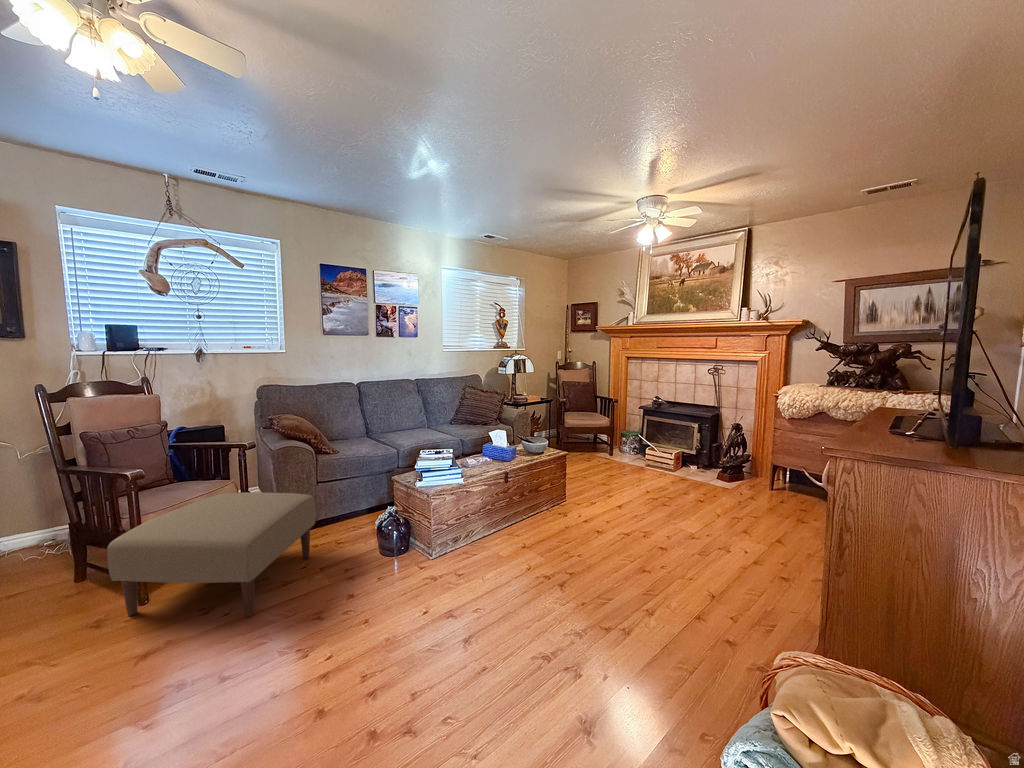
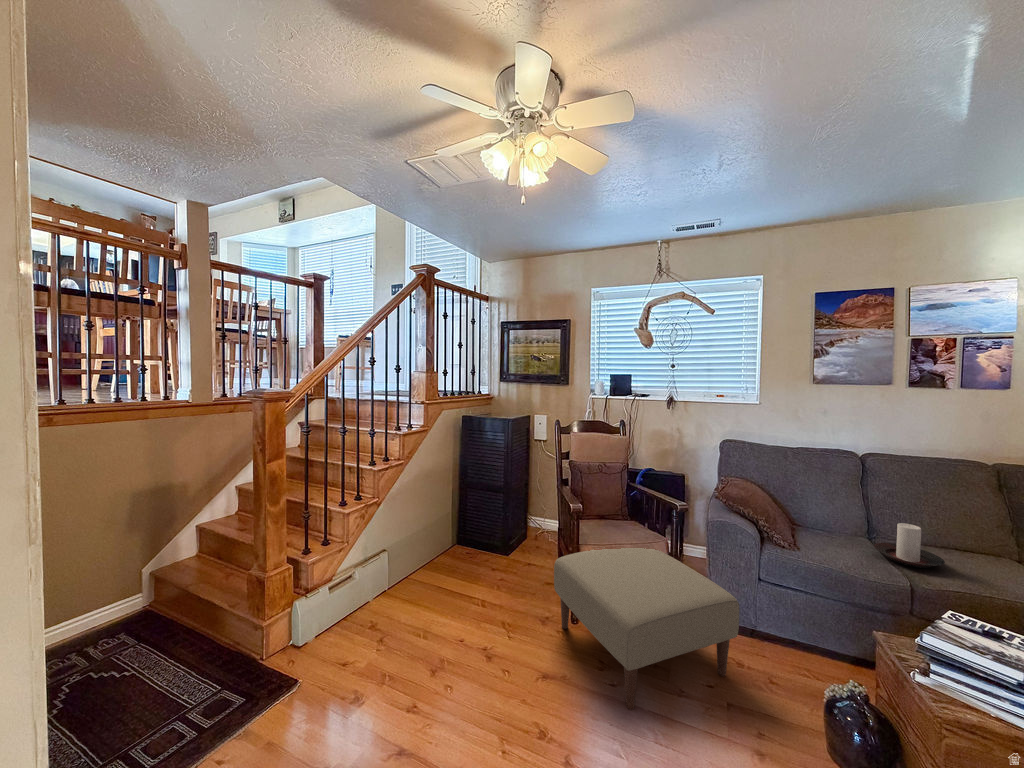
candle holder: none [375,418,407,443] -> present [874,523,945,568]

